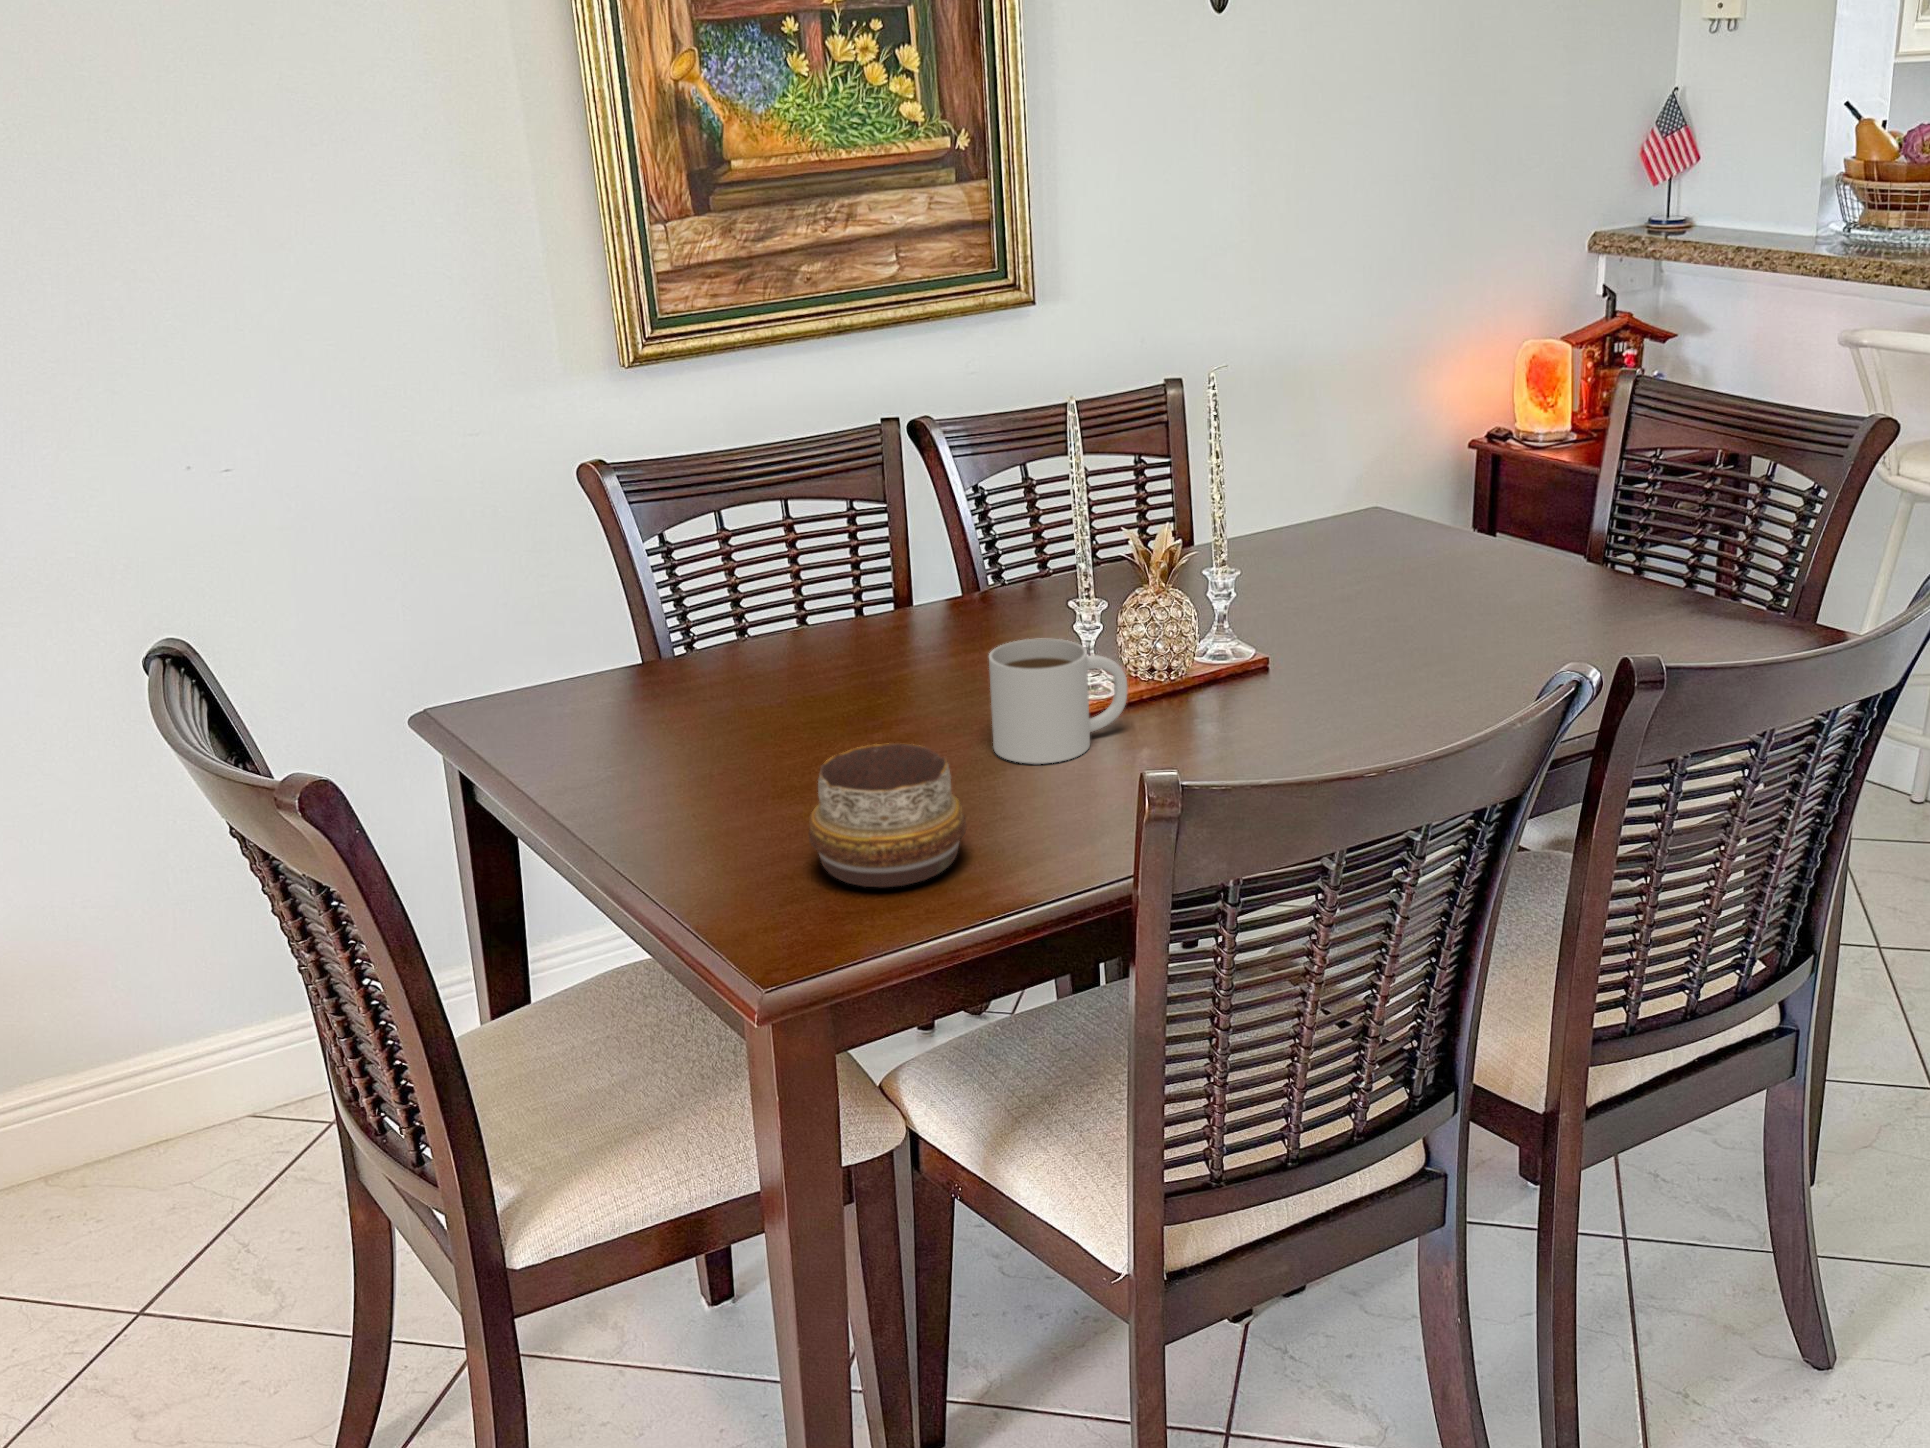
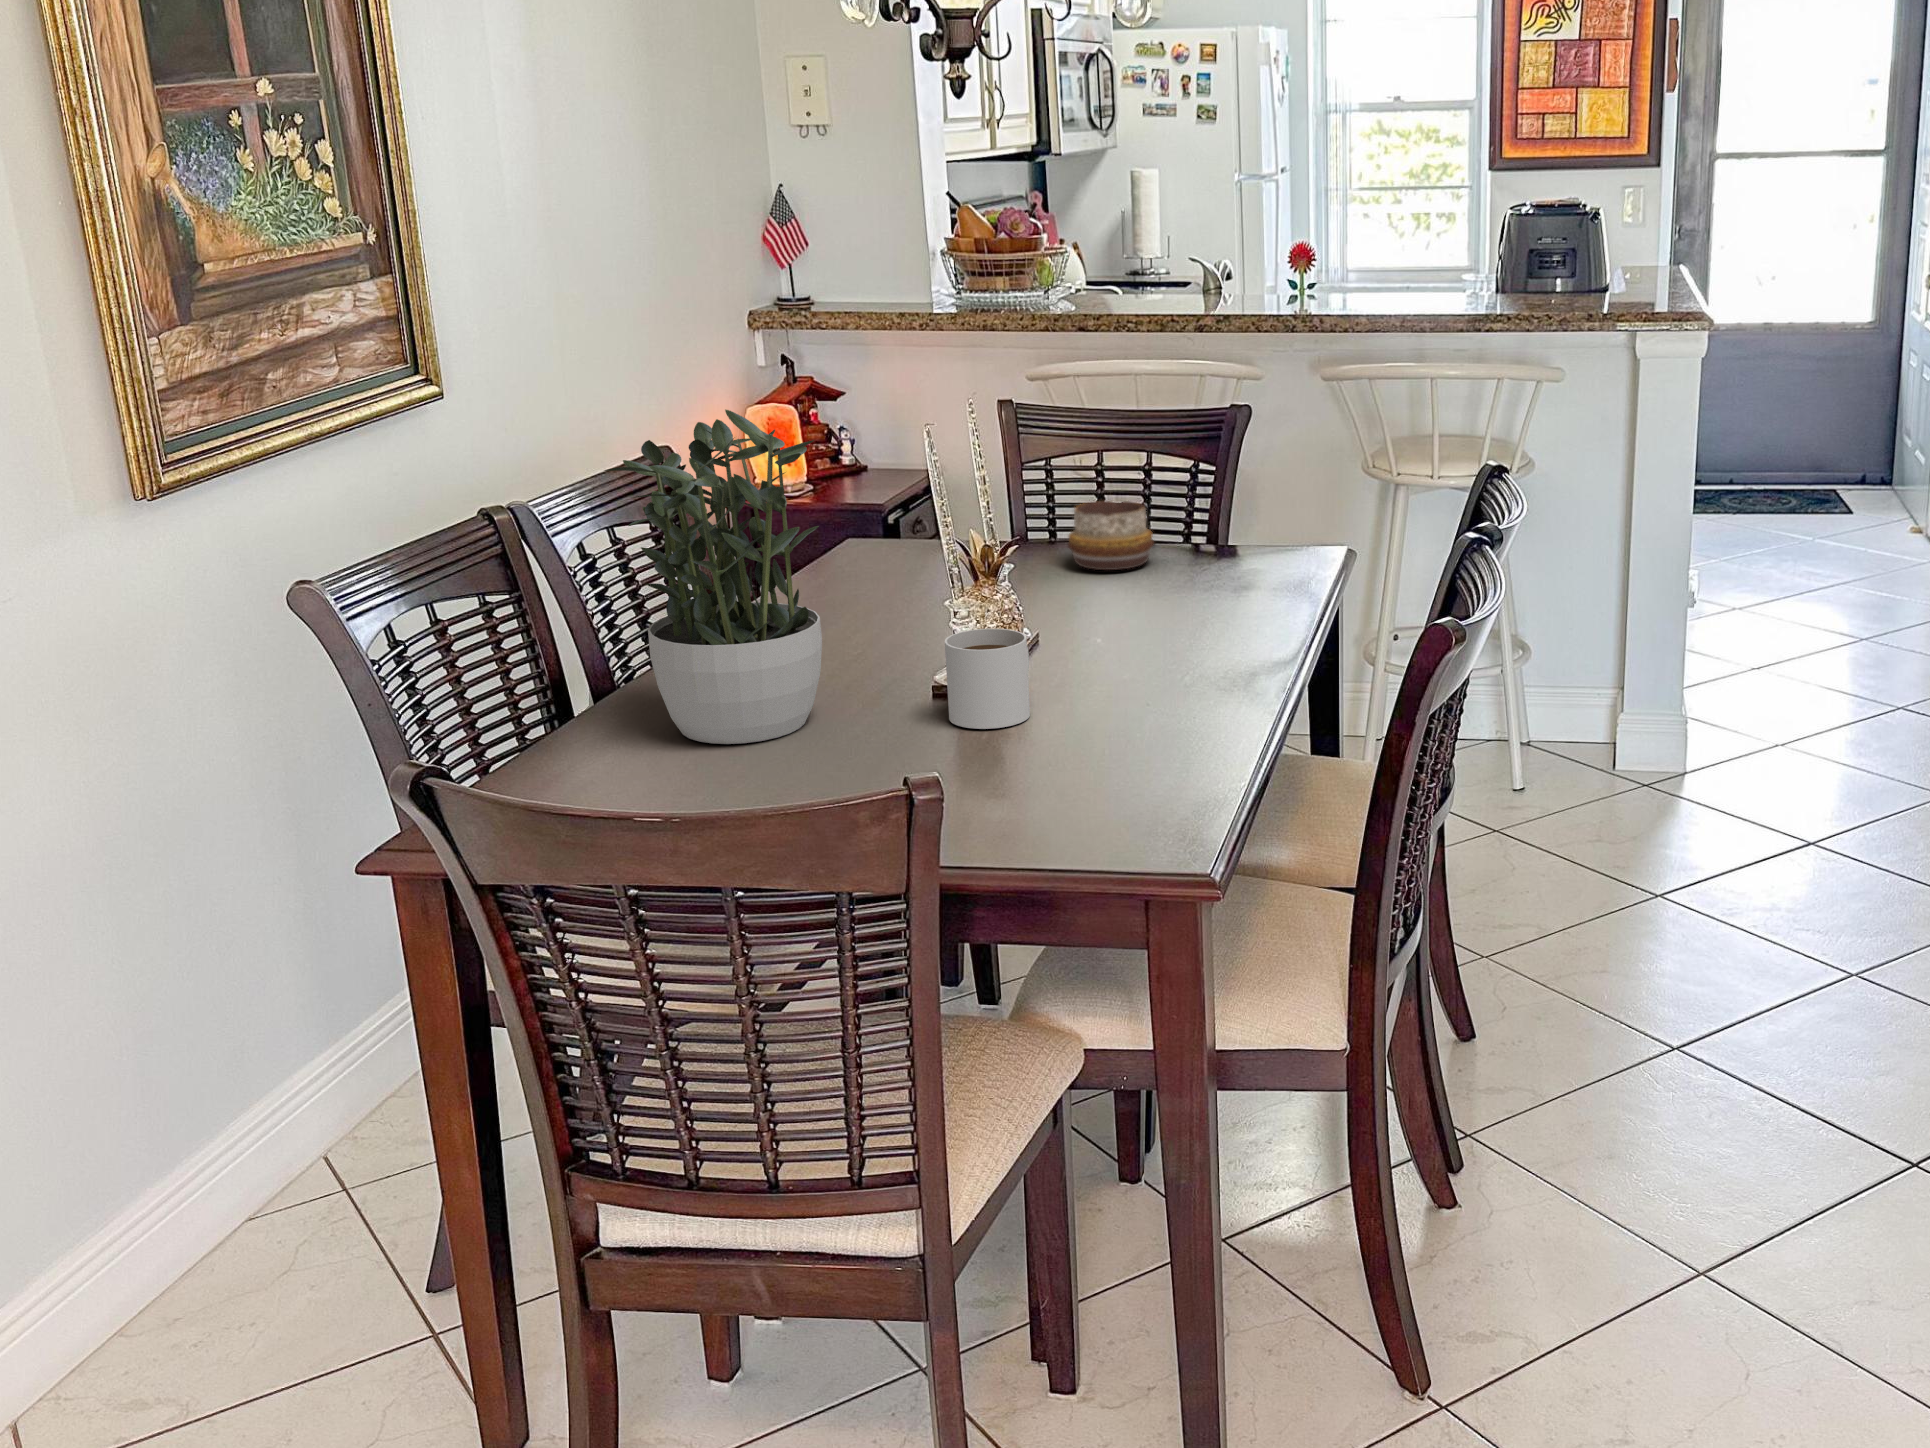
potted plant: none [723,342,948,708] -> present [605,409,822,744]
decorative bowl: present [809,743,966,887] -> present [1068,501,1154,570]

